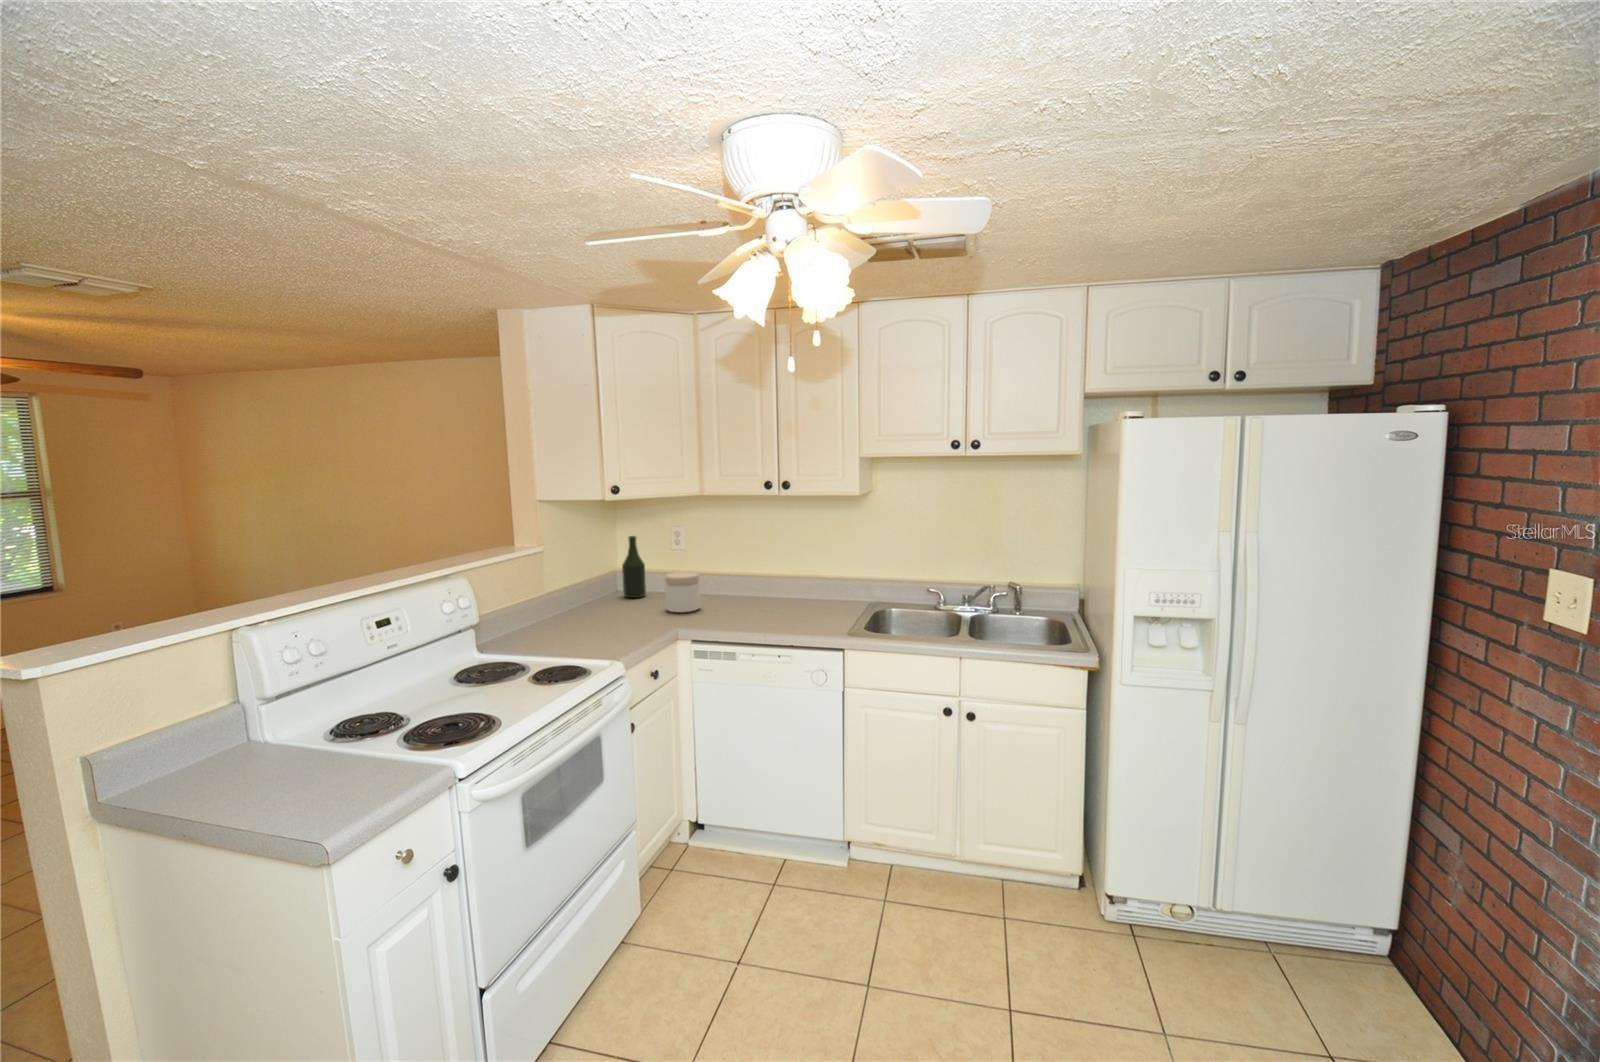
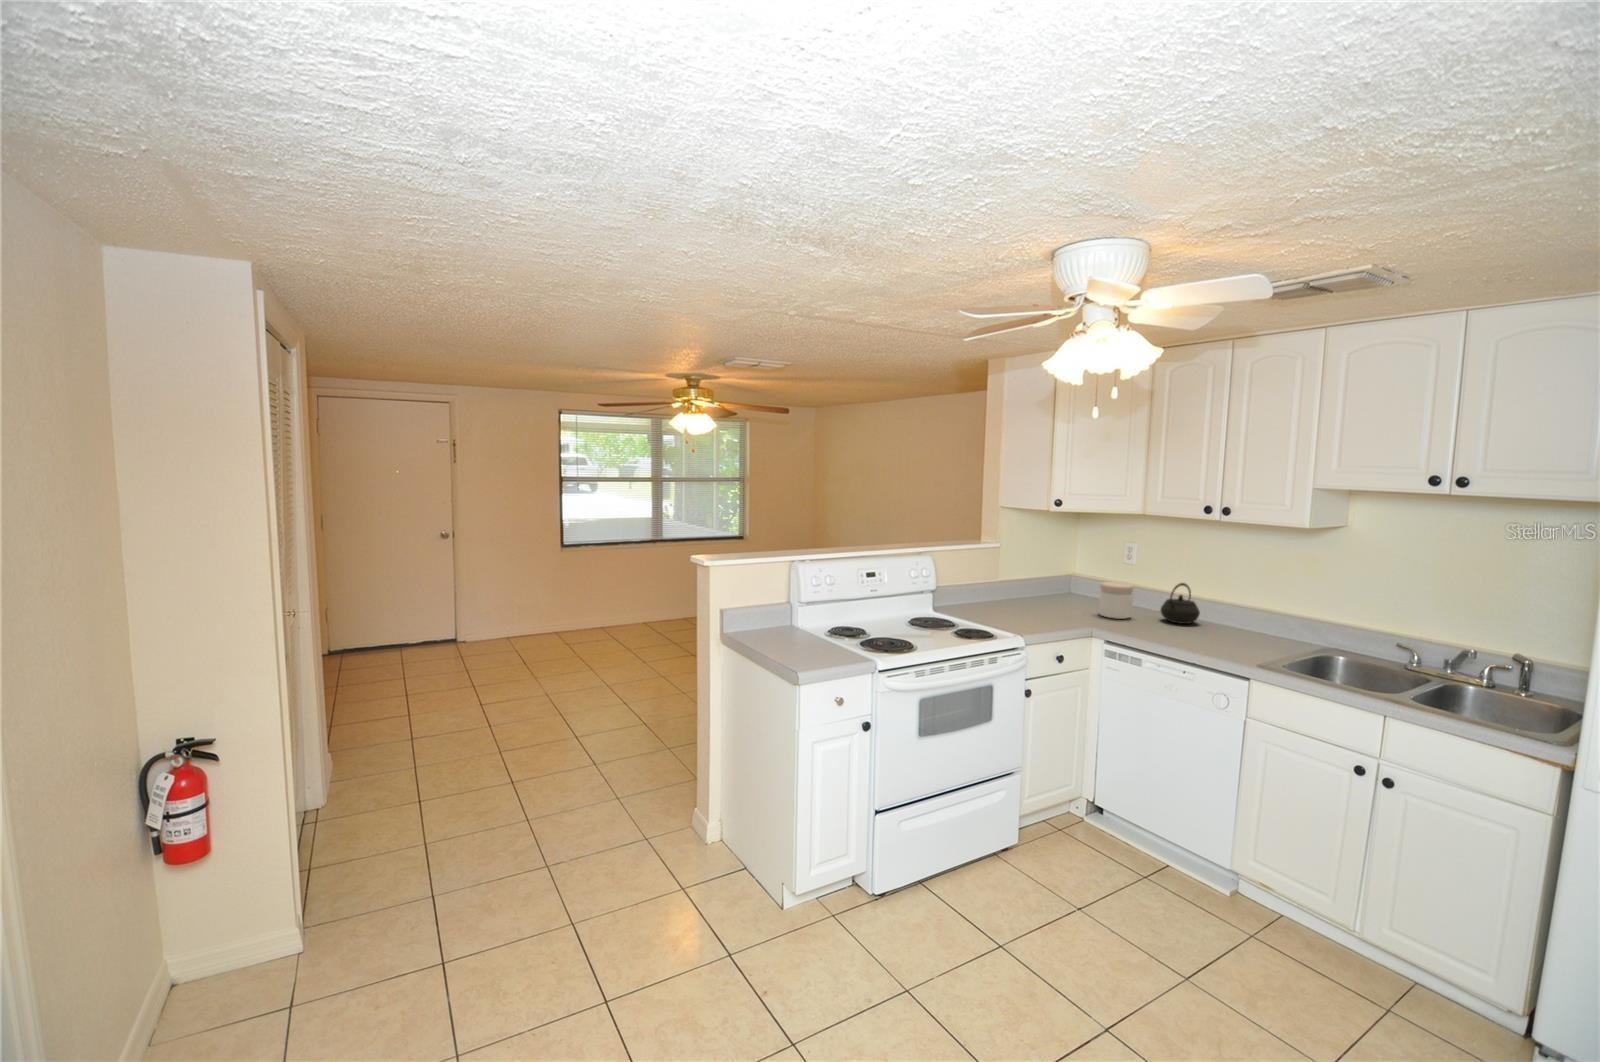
bottle: present [622,536,646,598] -> none [1072,546,1094,602]
kettle: none [725,562,761,605] -> present [1160,583,1200,624]

